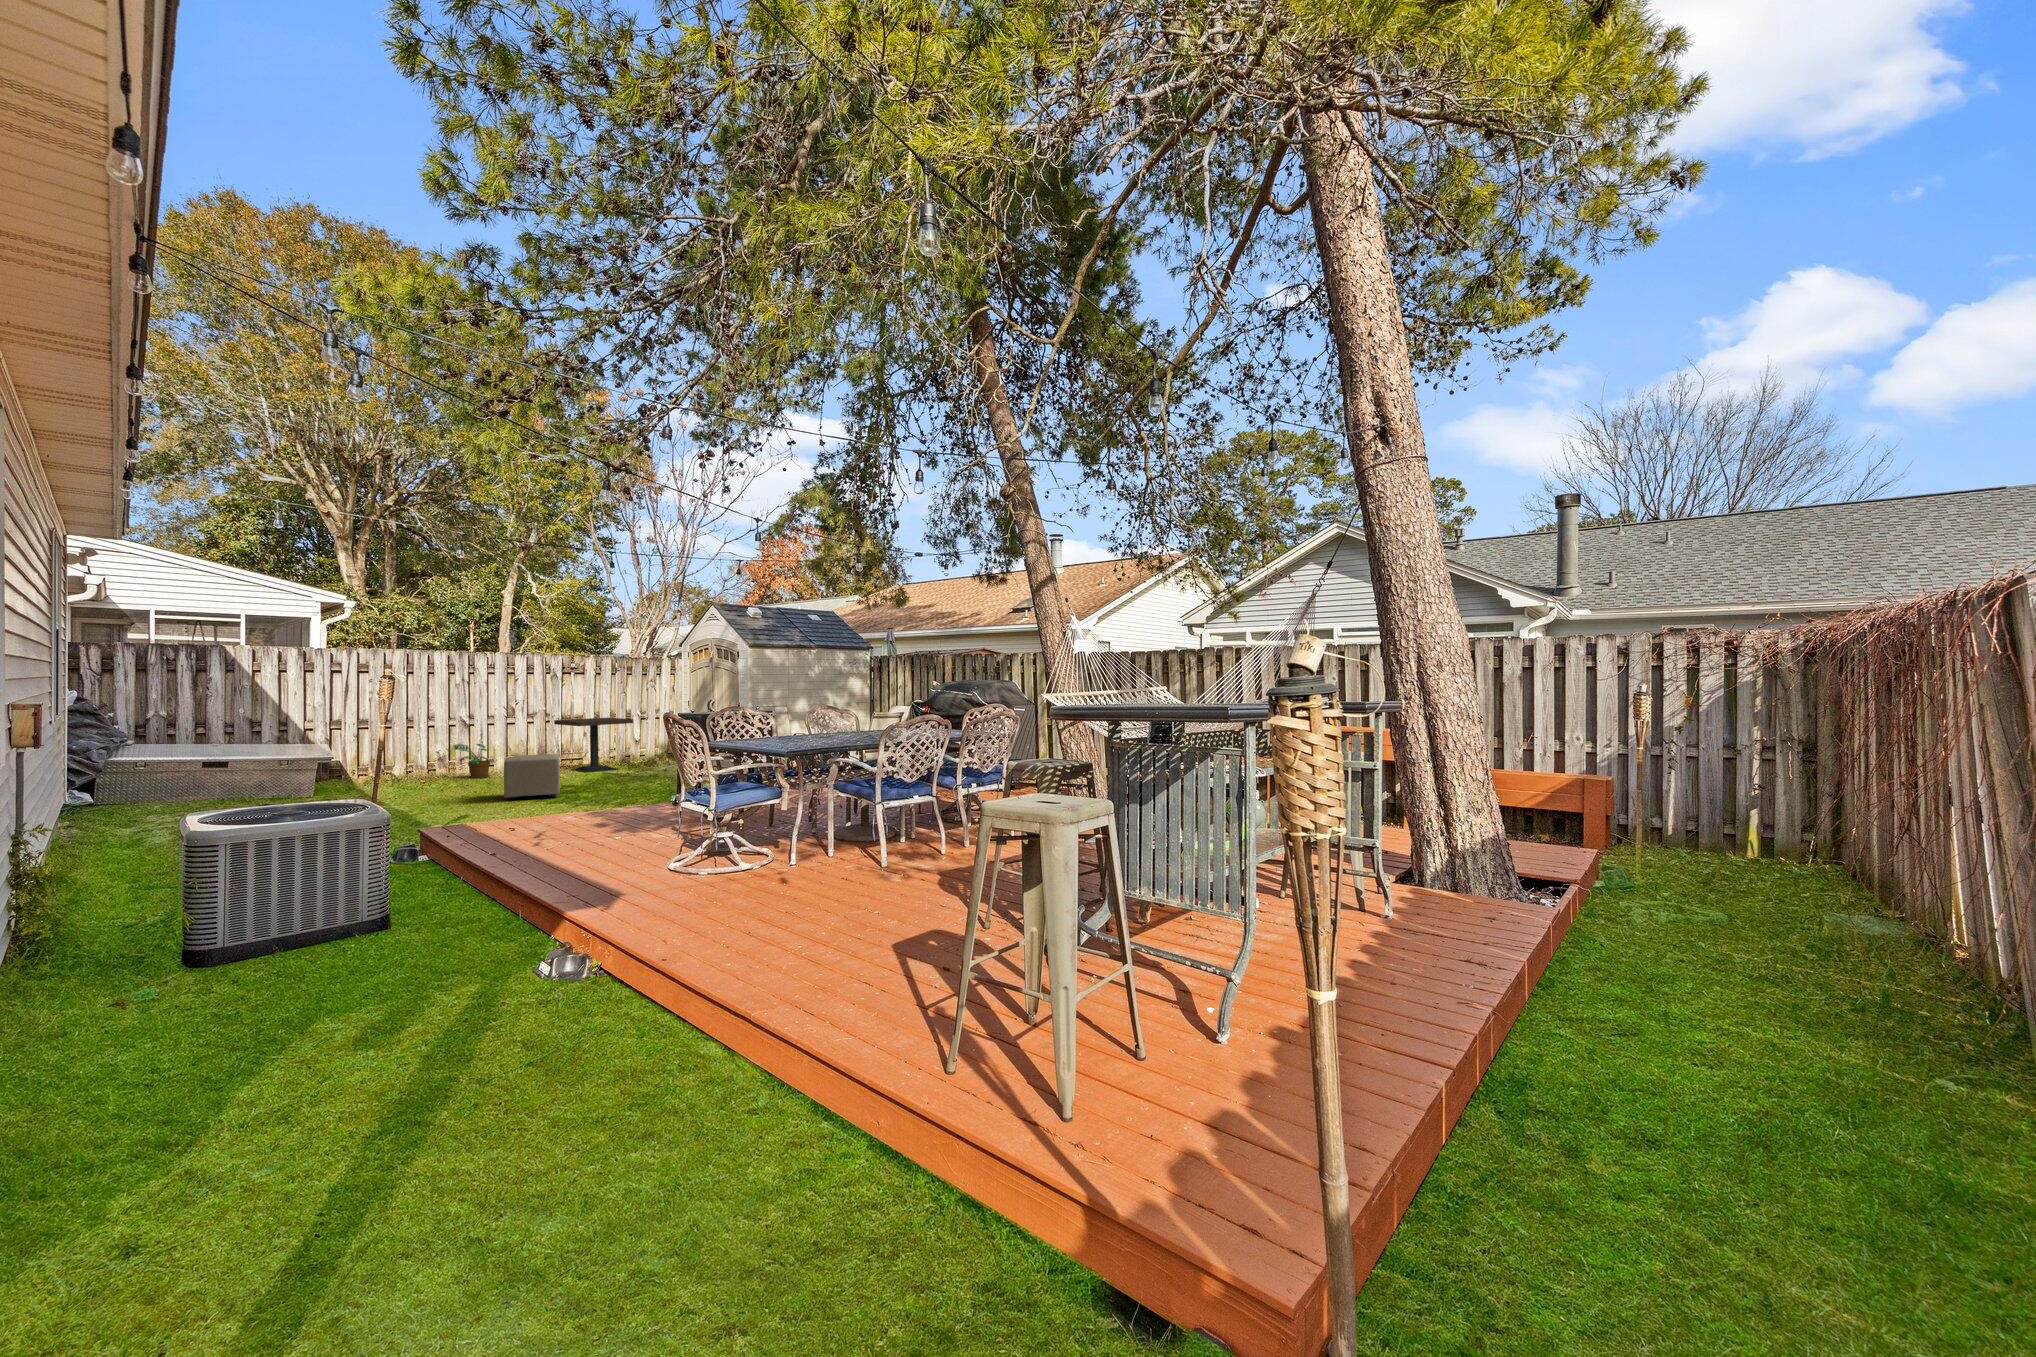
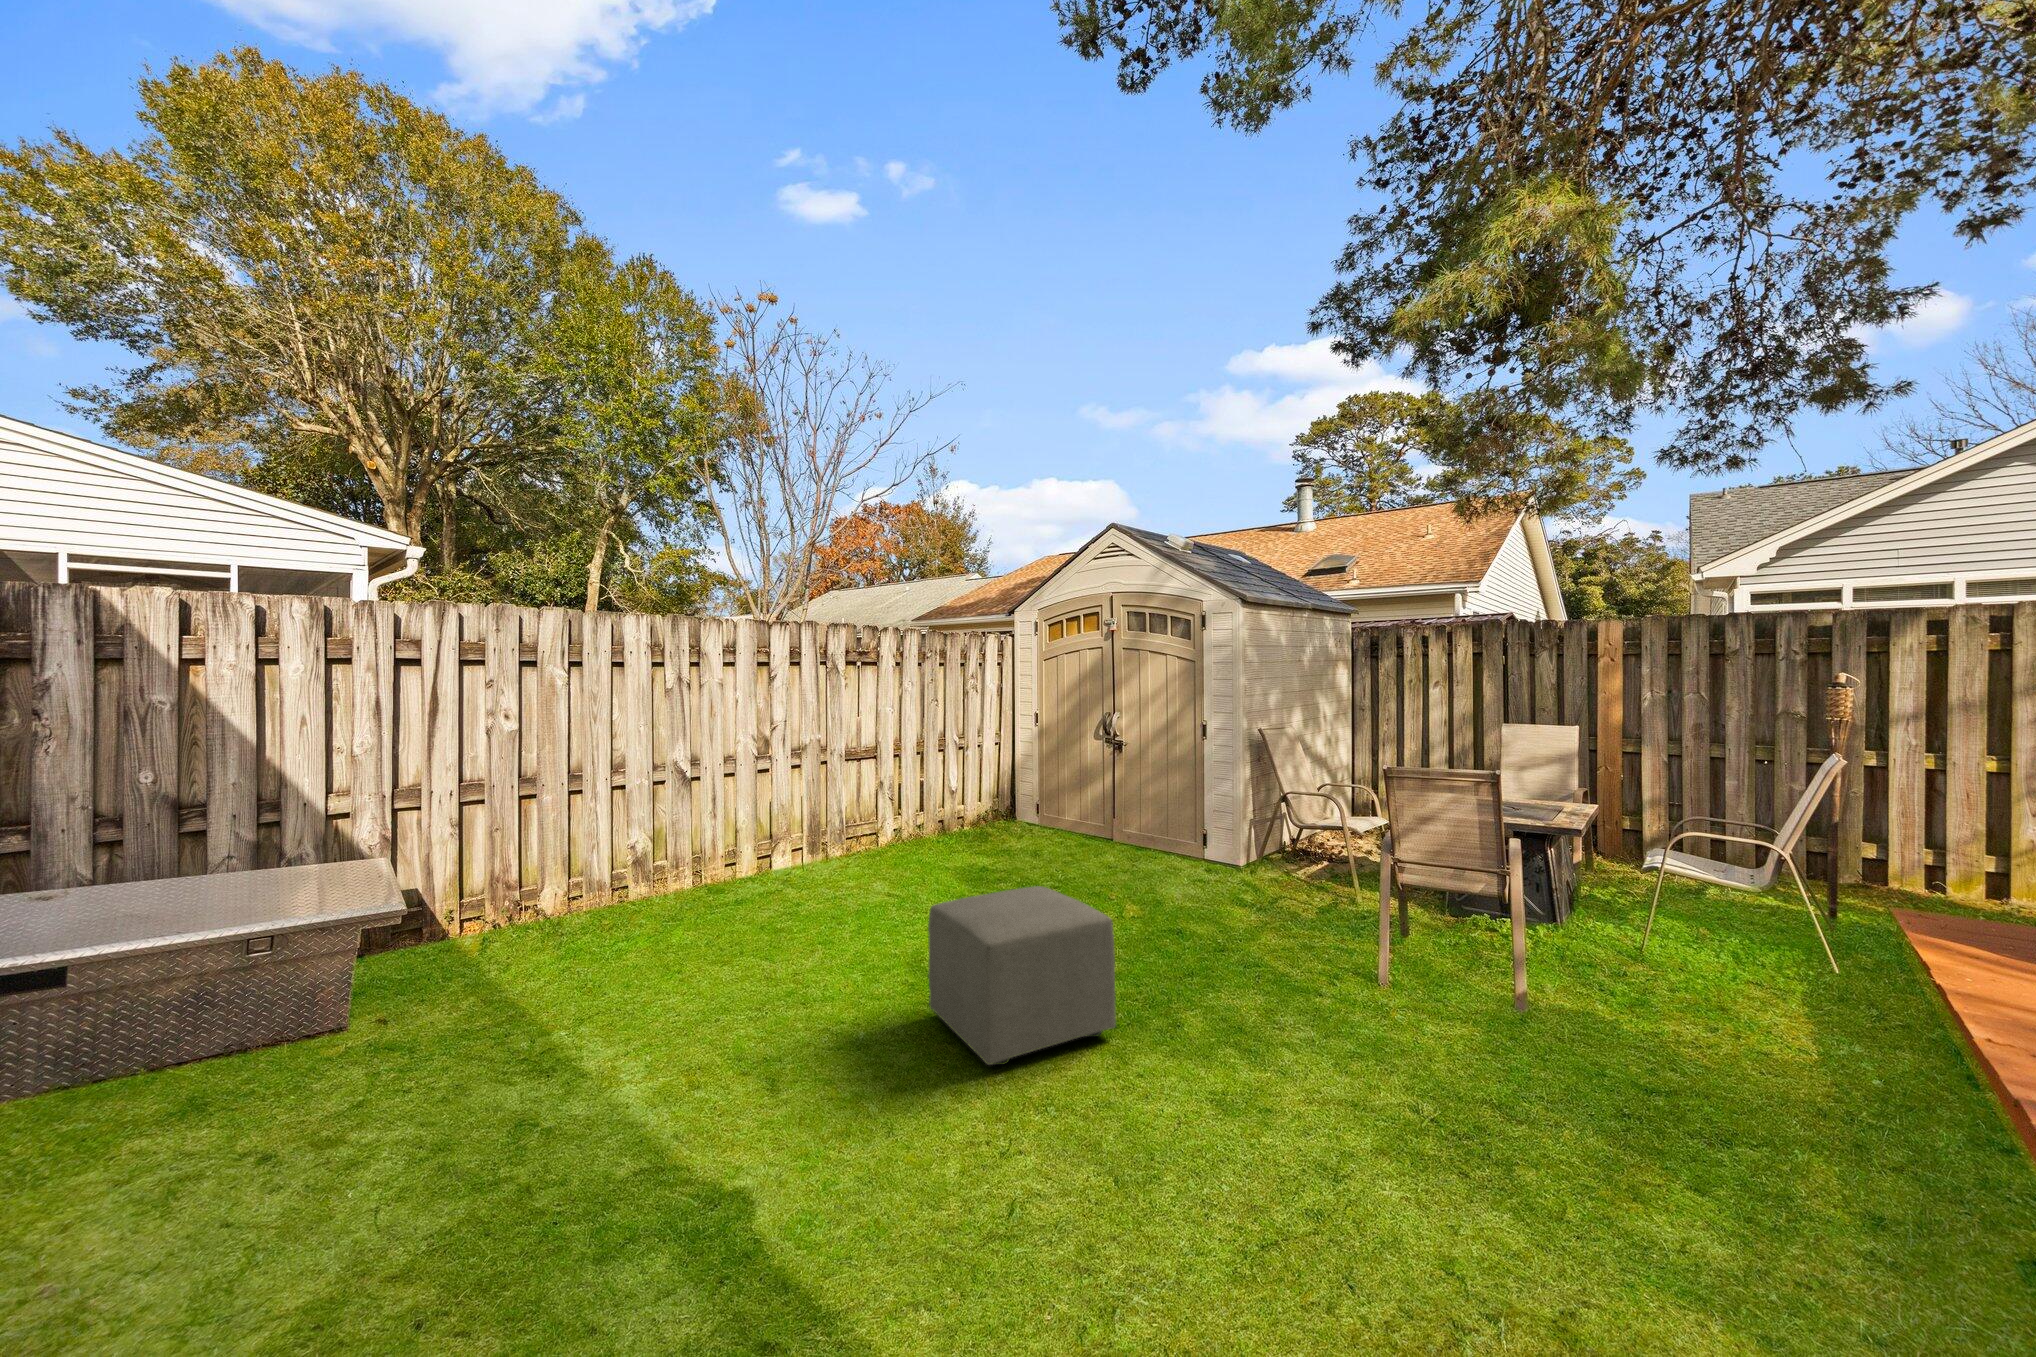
side table: present [554,718,633,772] -> none [846,752,997,871]
potted plant: present [454,744,492,778] -> none [682,820,756,903]

